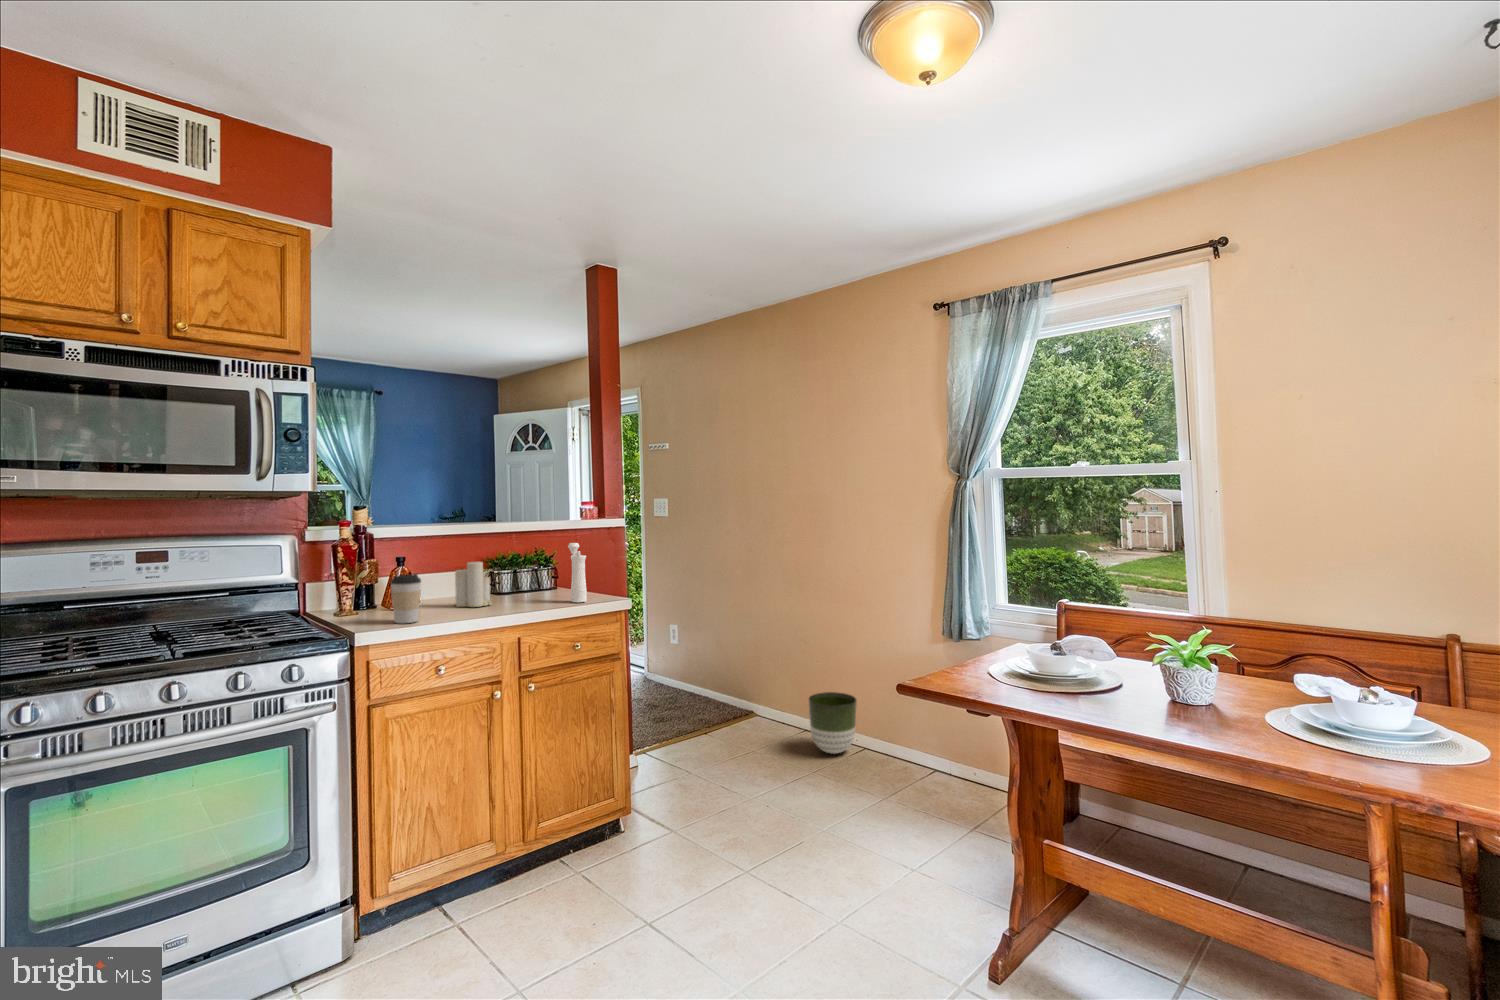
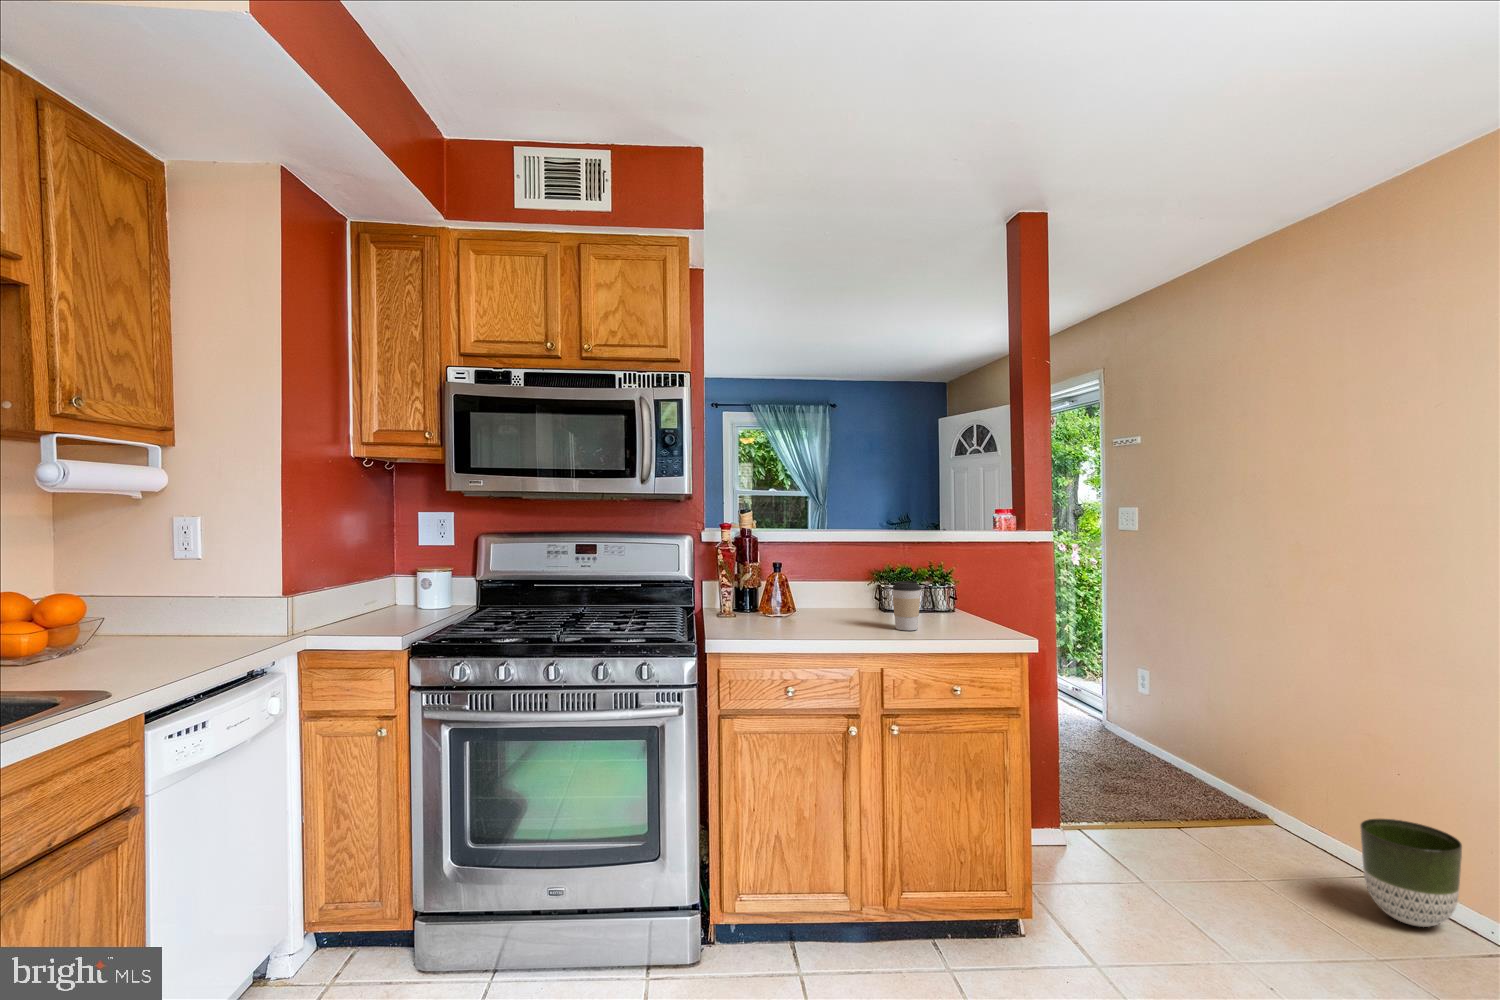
pepper mill: present [568,543,587,602] -> none [956,558,976,632]
candle: present [455,562,492,607] -> none [827,568,865,625]
coffee cup: present [391,574,421,623] -> present [892,581,921,630]

